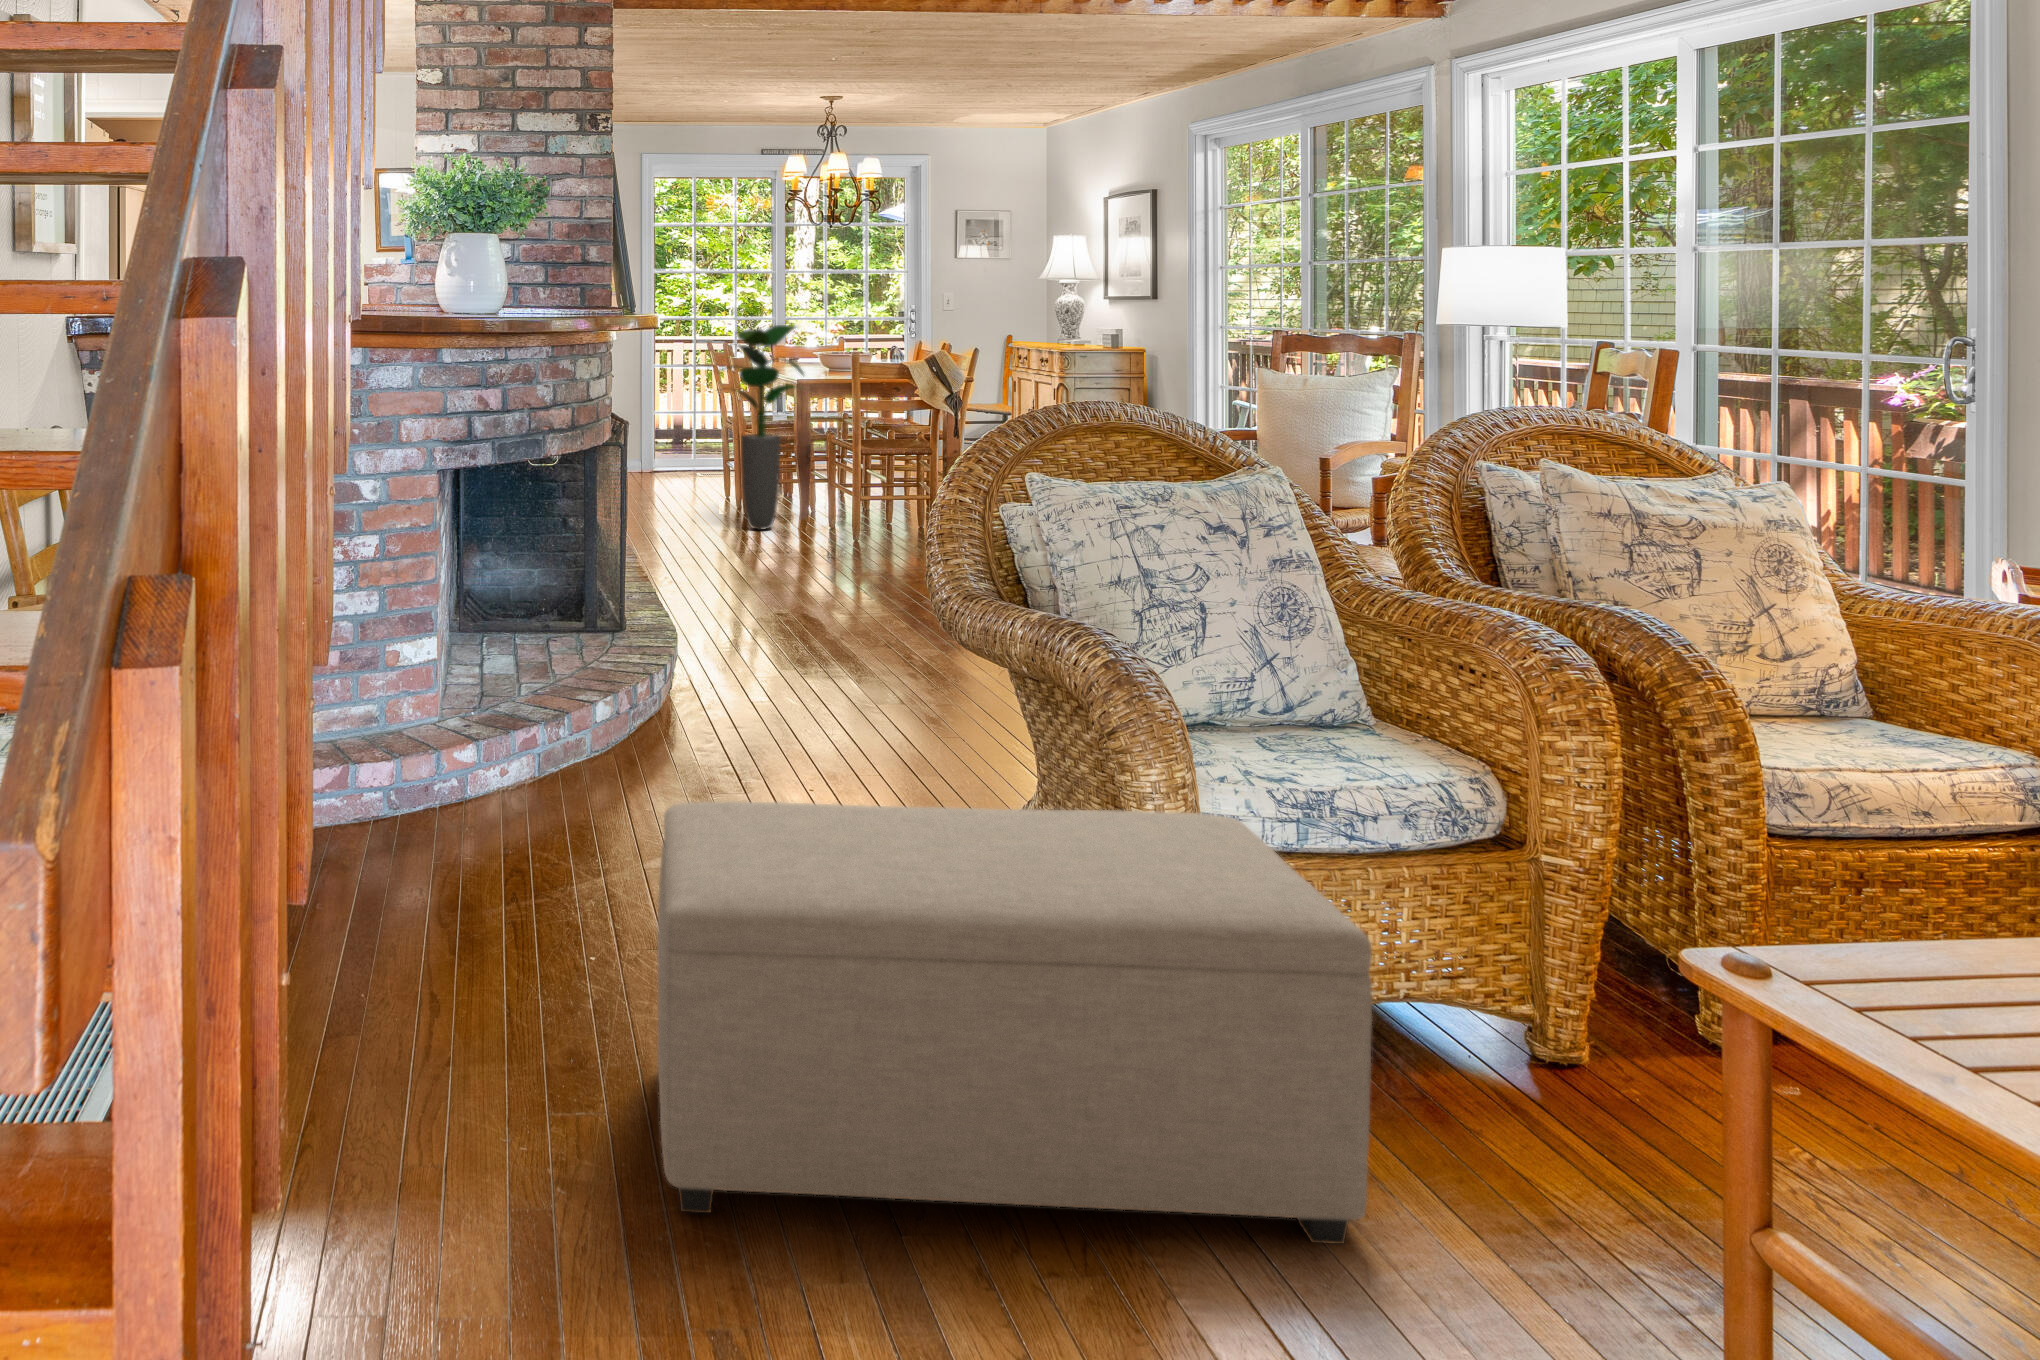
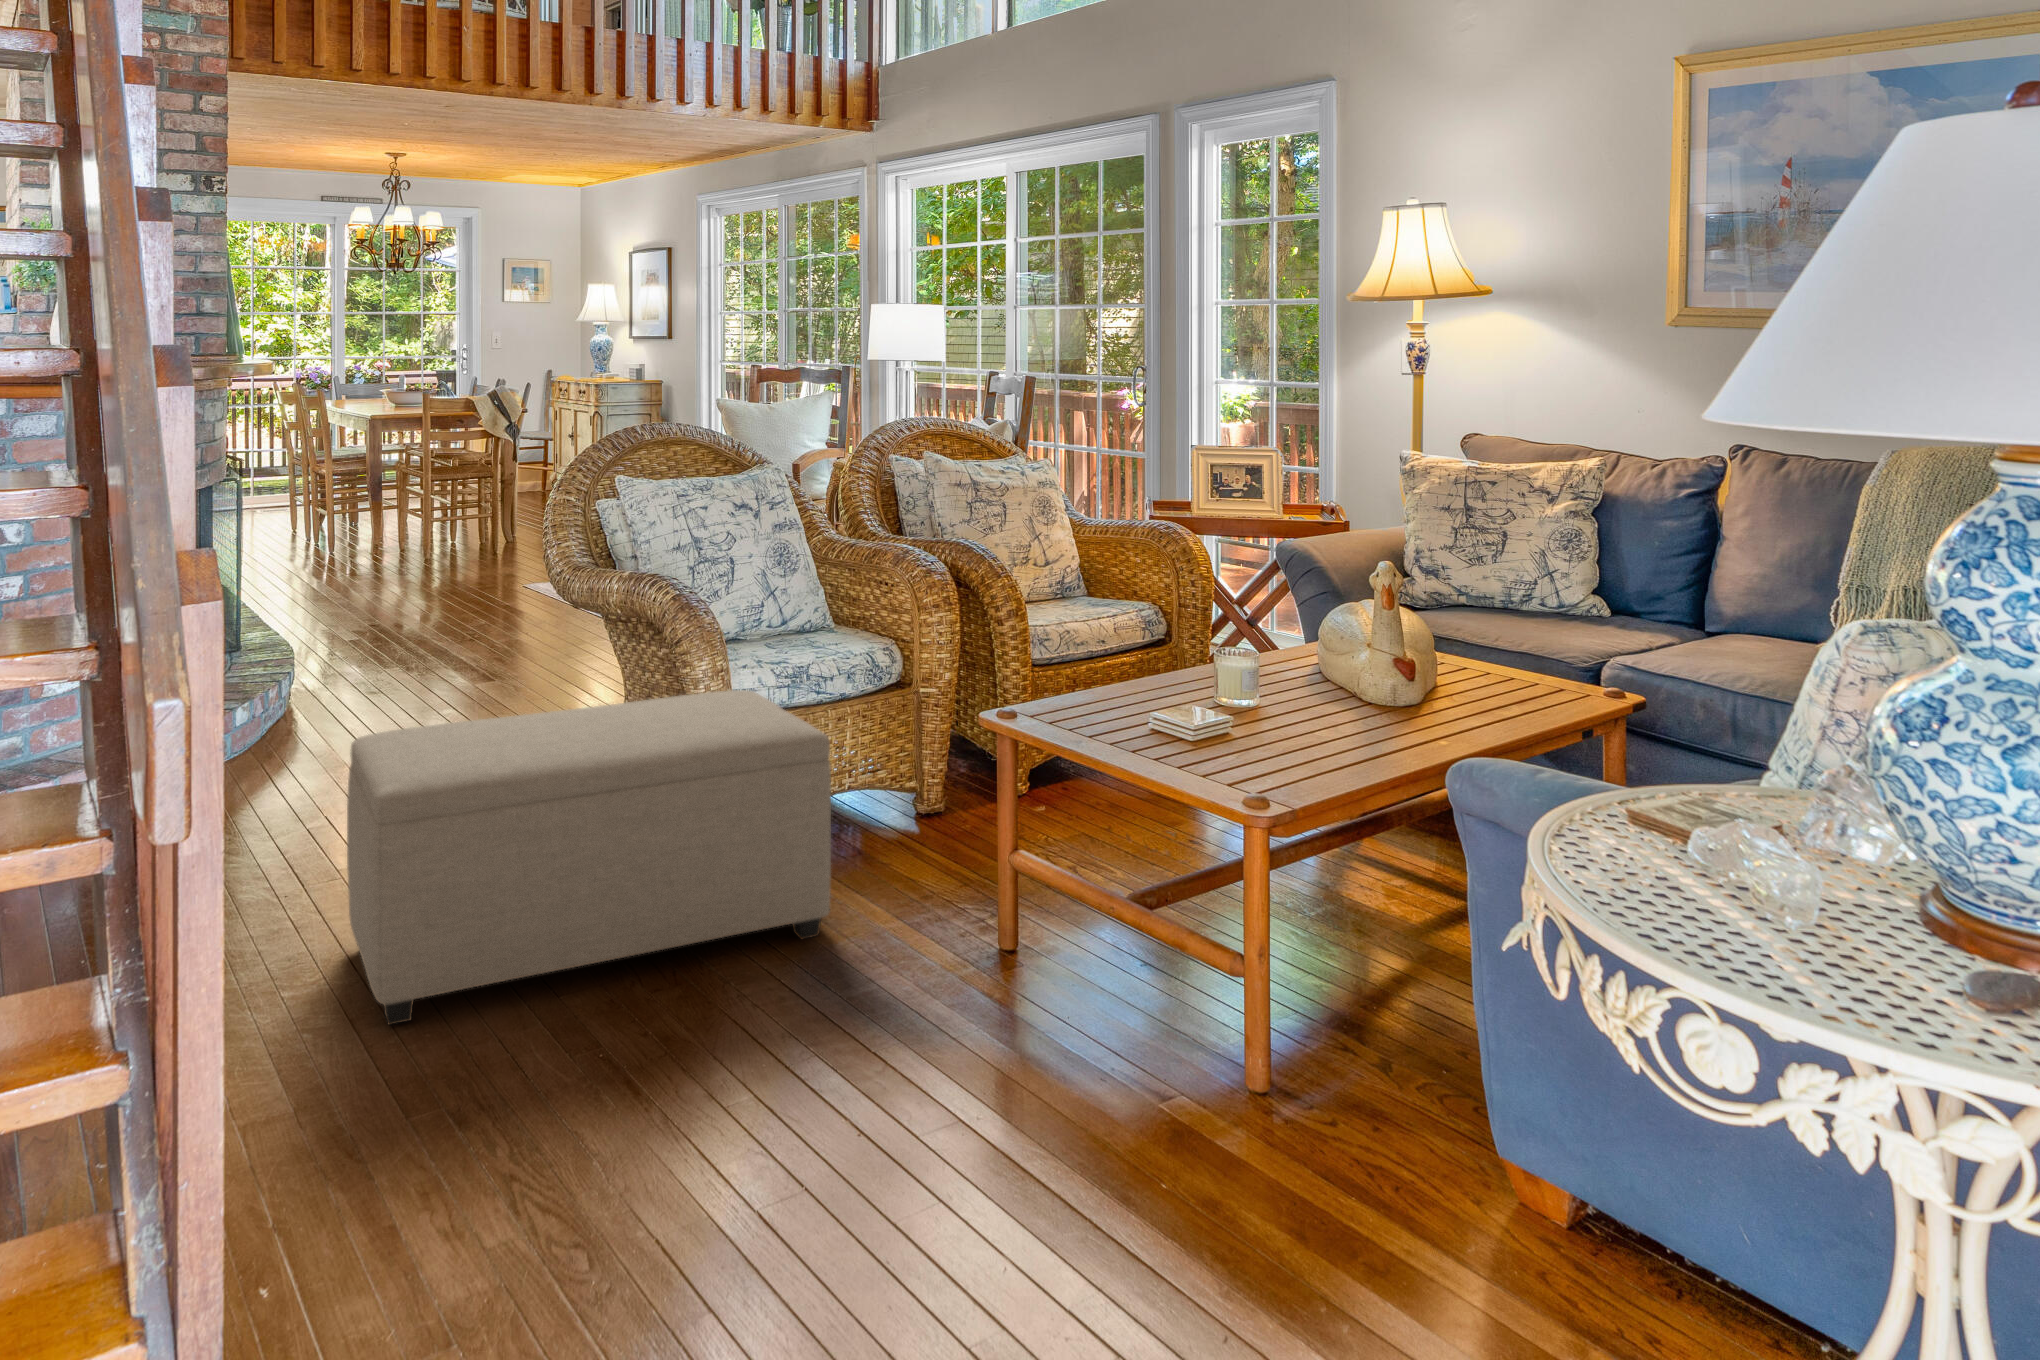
potted plant: present [727,325,804,530] -> none [291,365,386,560]

